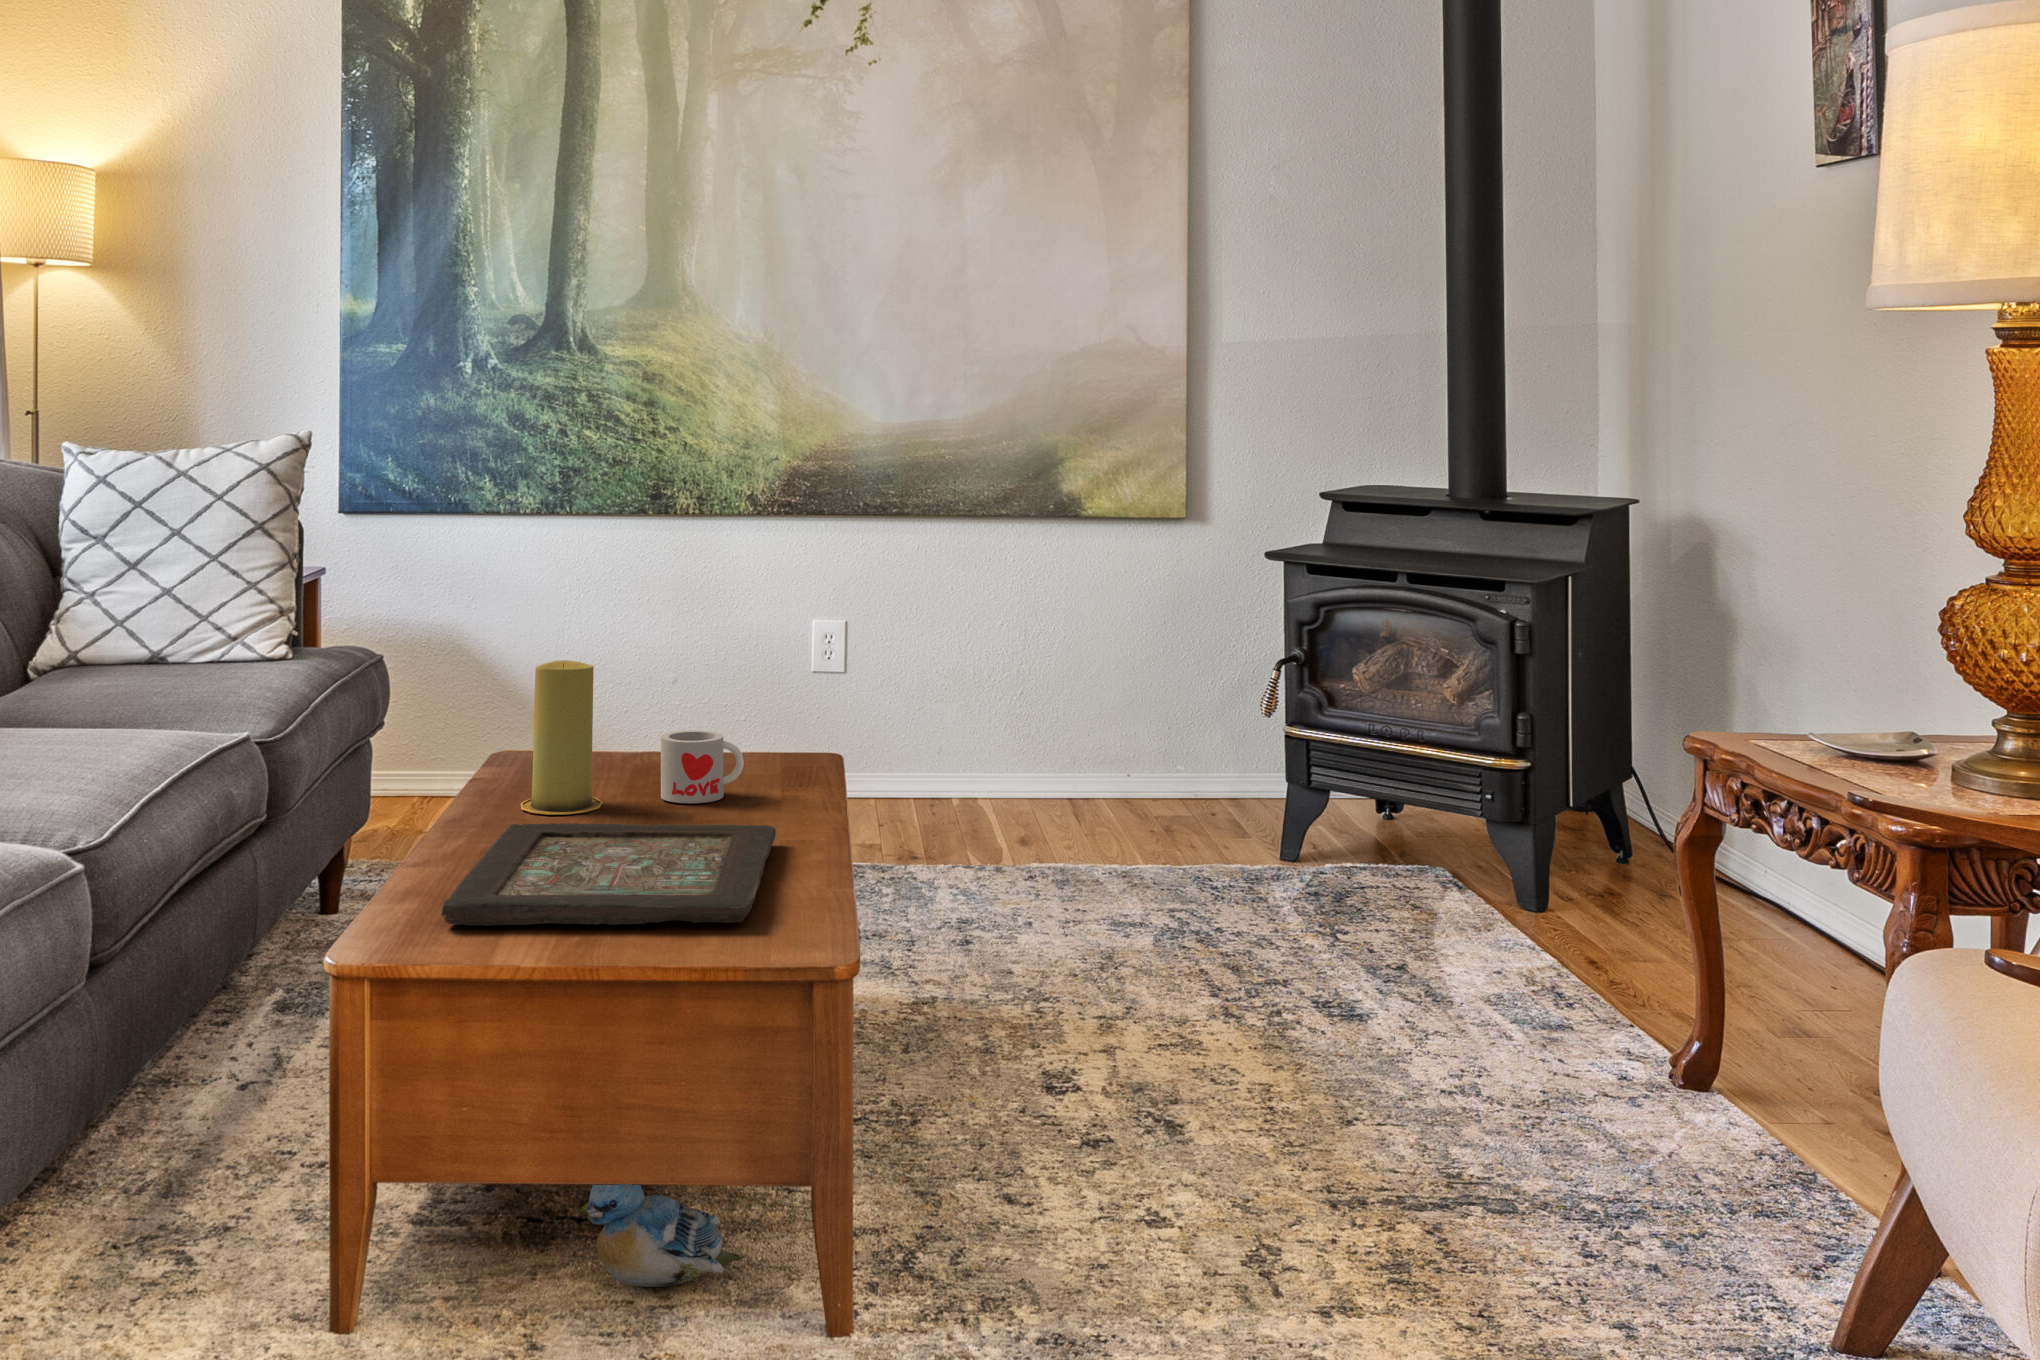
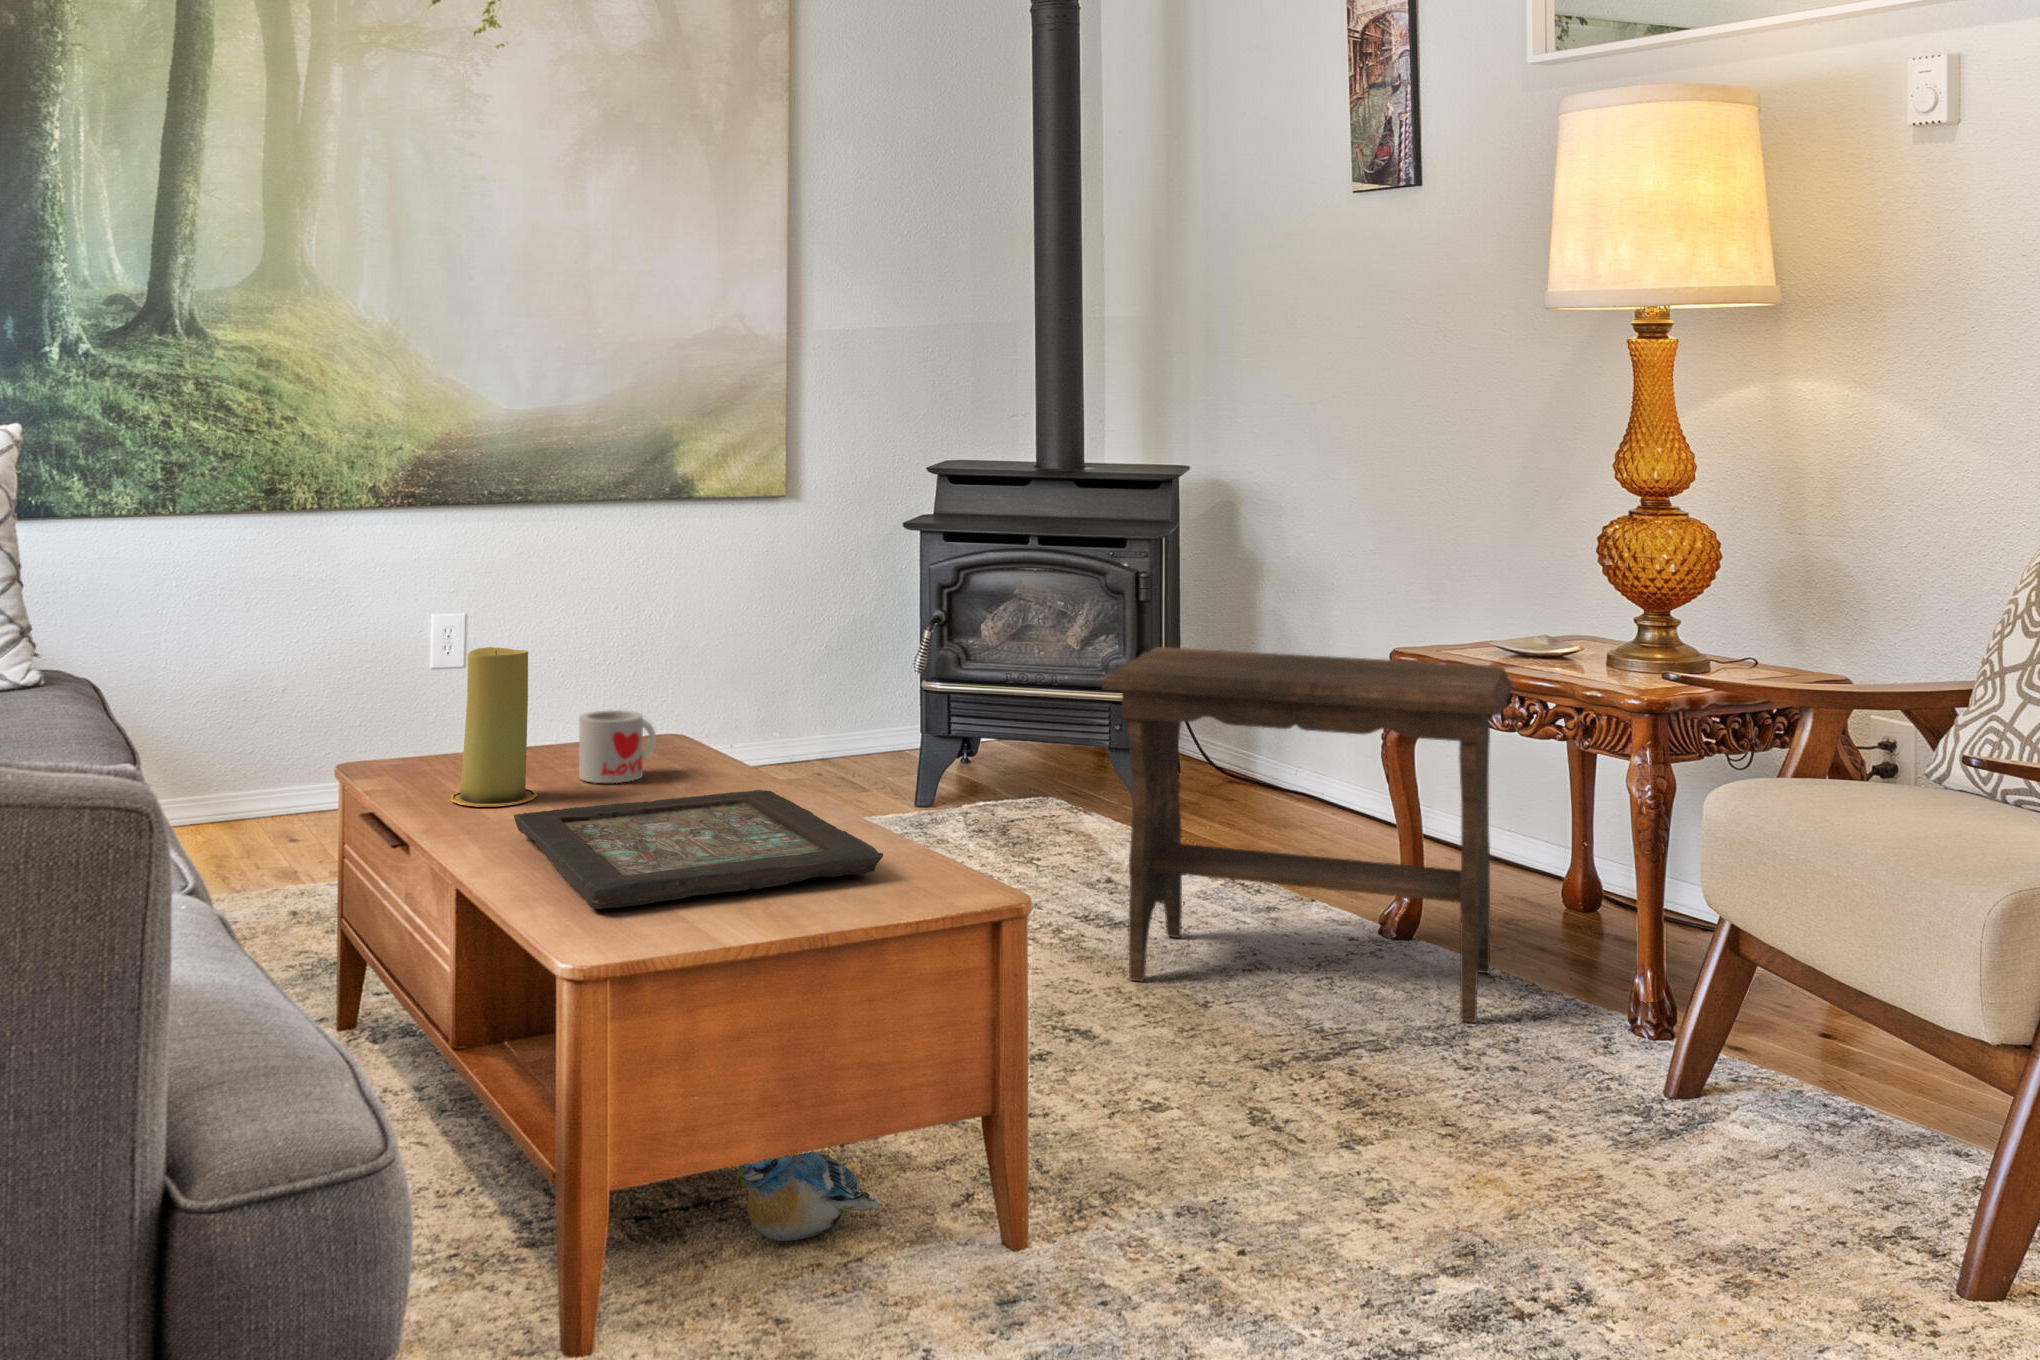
footstool: none [1258,708,1803,1208] -> present [1102,647,1512,1023]

